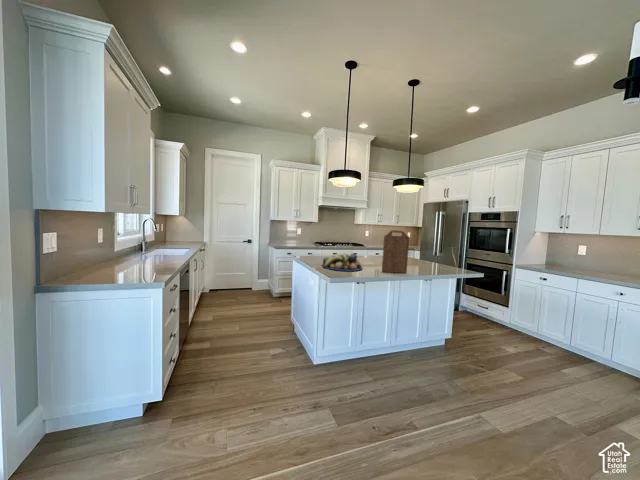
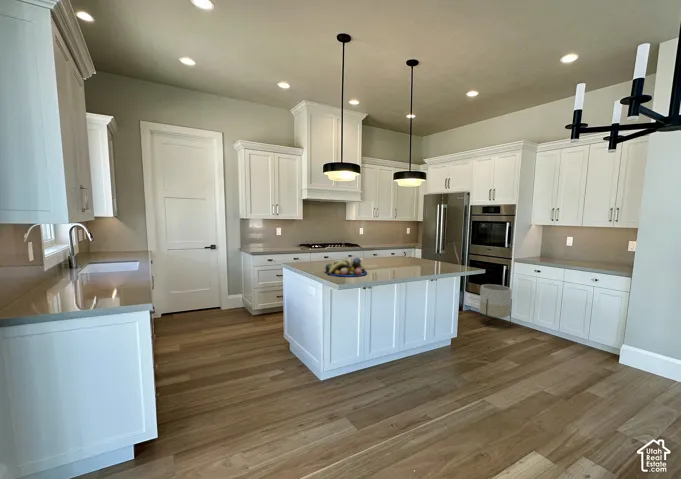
cutting board: present [382,230,409,273] -> none [387,233,412,275]
planter: none [475,287,512,331] -> present [479,284,512,327]

